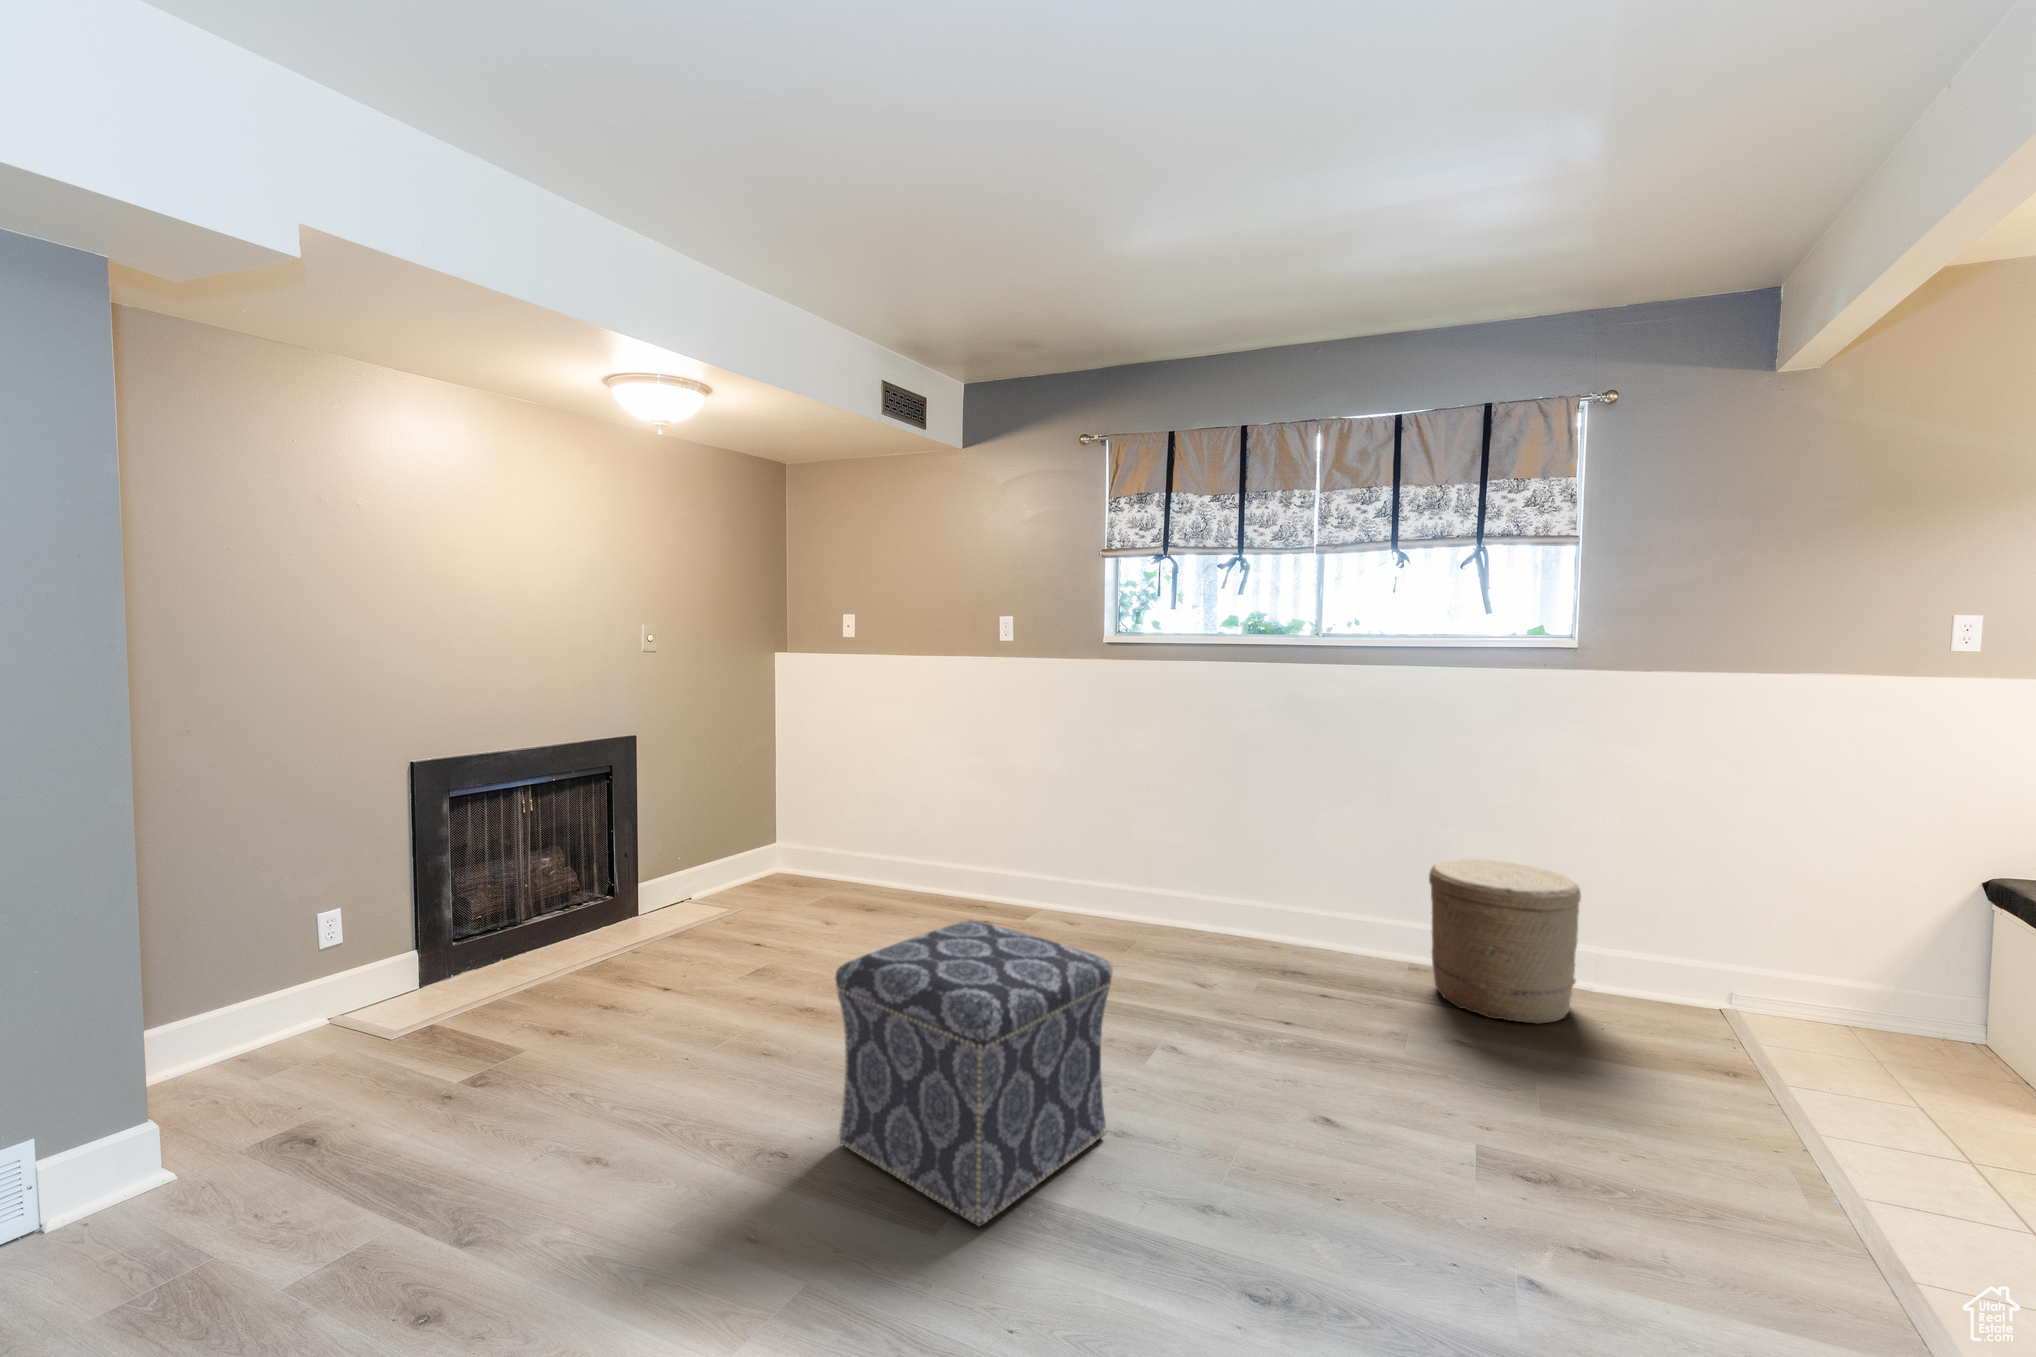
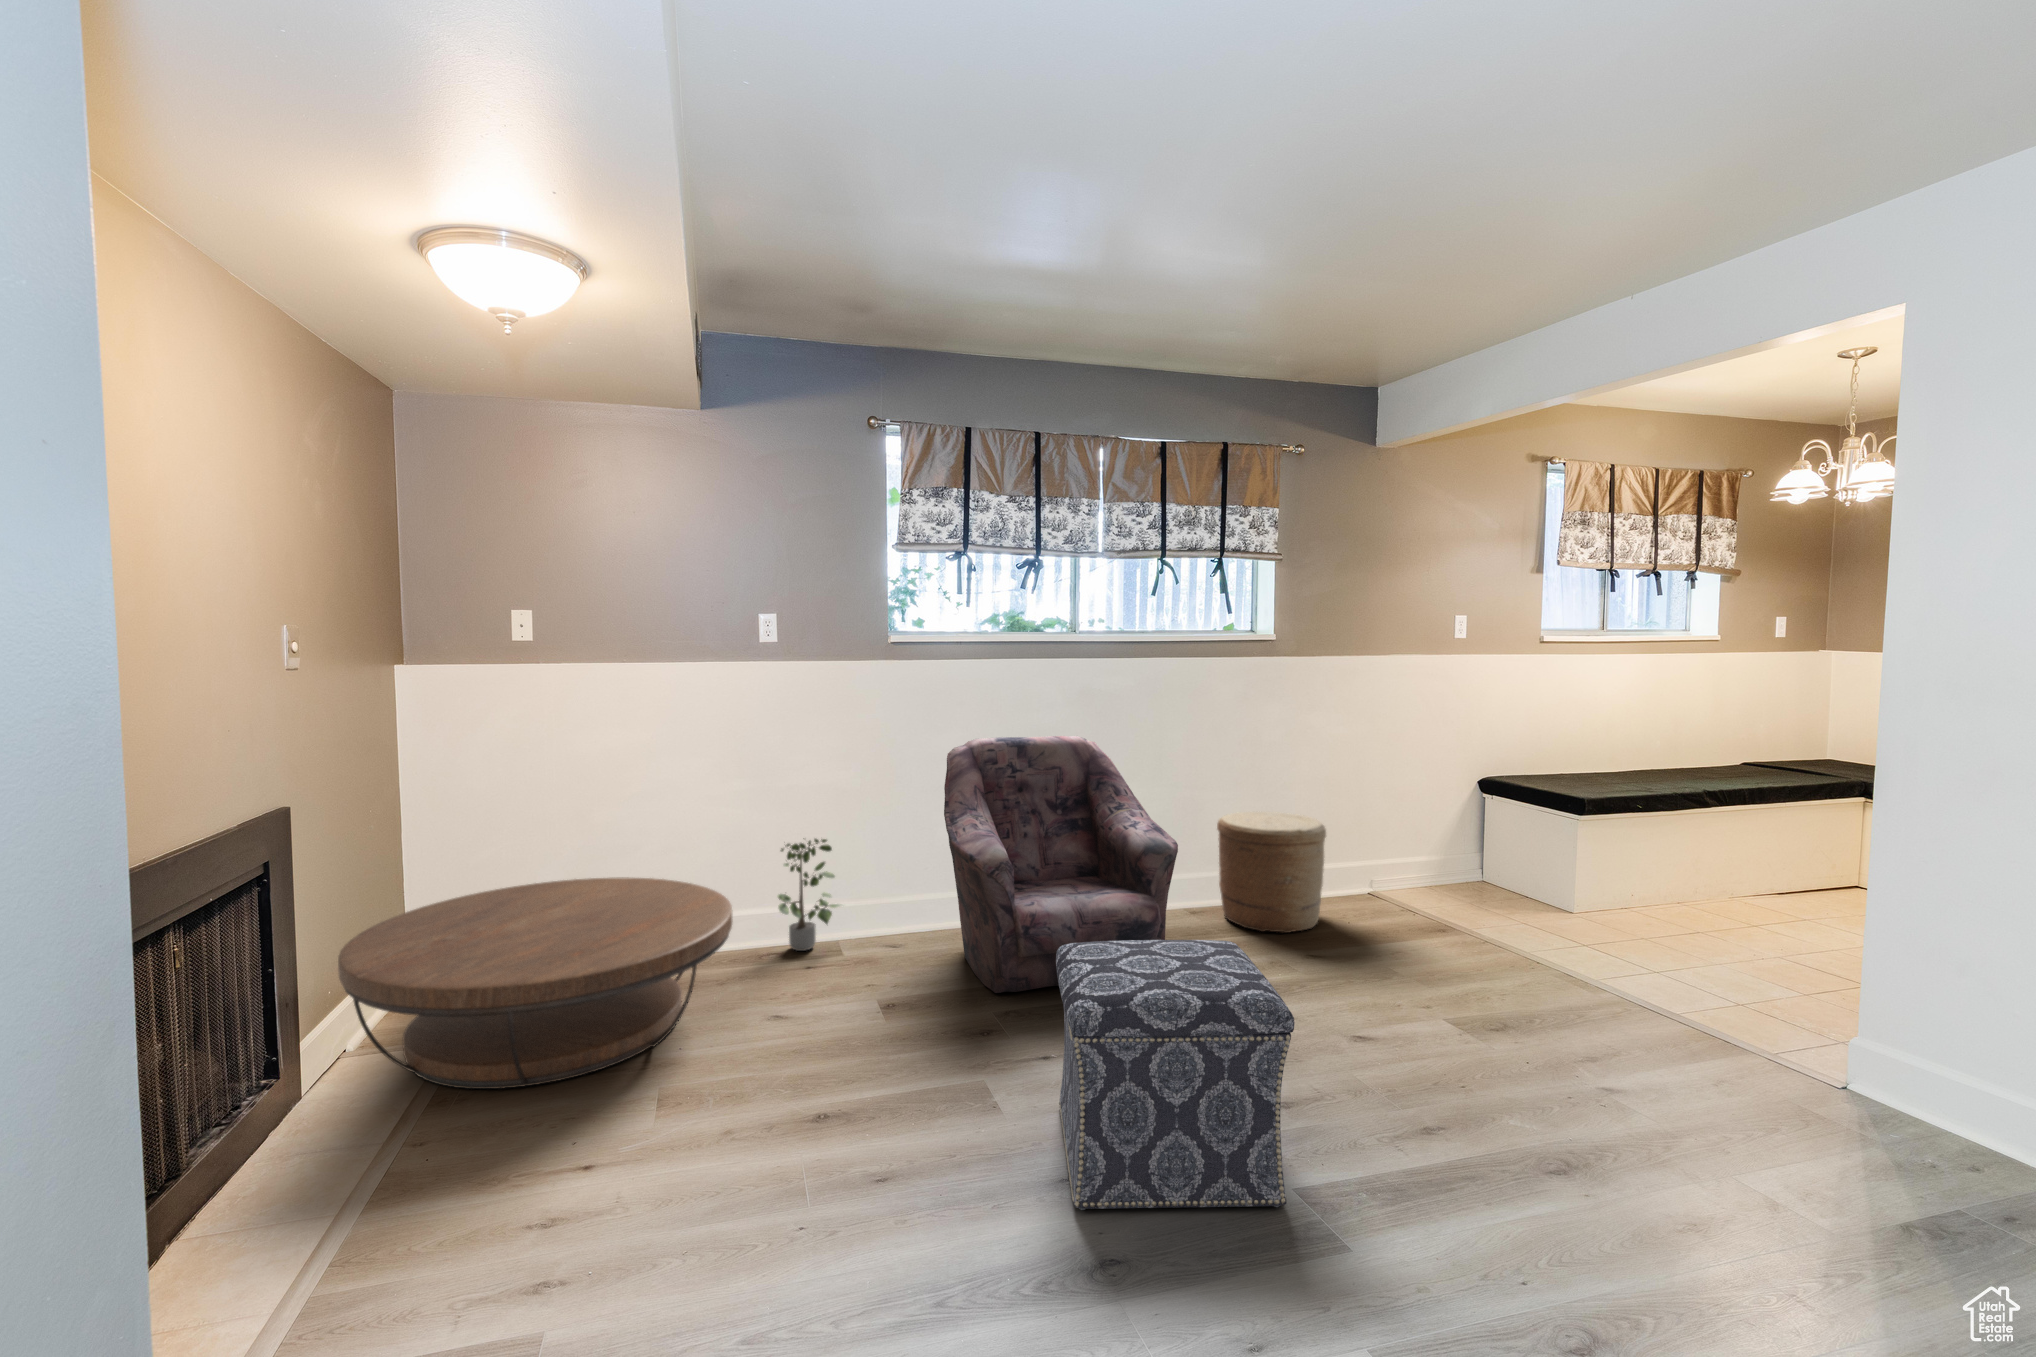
armchair: none [1060,737,1302,1011] -> present [944,736,1178,993]
potted plant: none [981,810,1039,907] -> present [778,839,840,951]
coffee table: none [652,813,912,944] -> present [338,877,733,1089]

